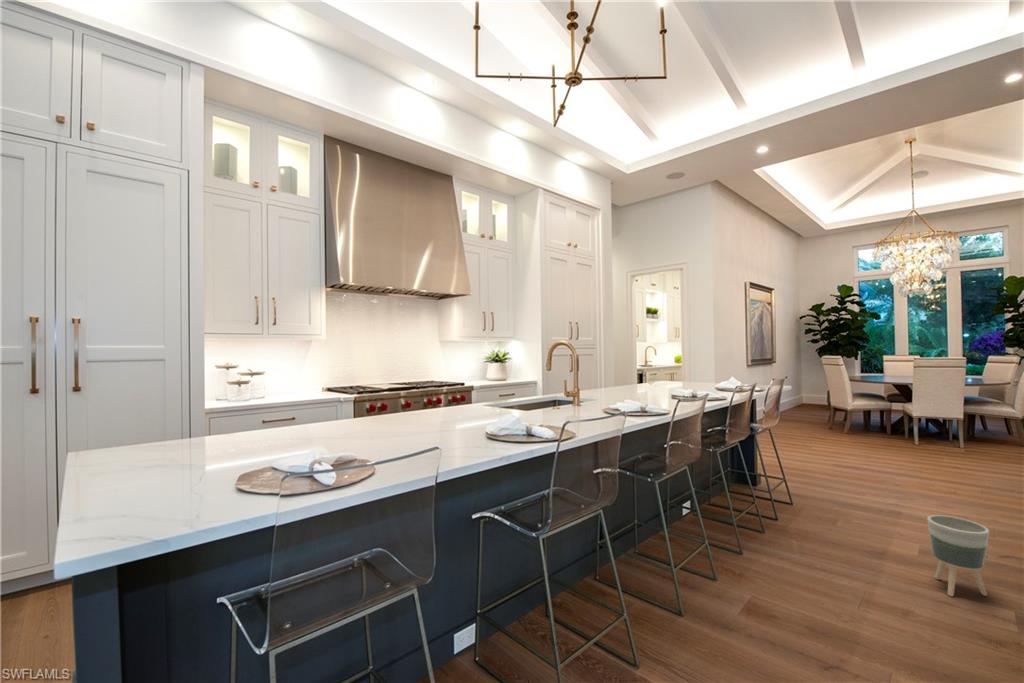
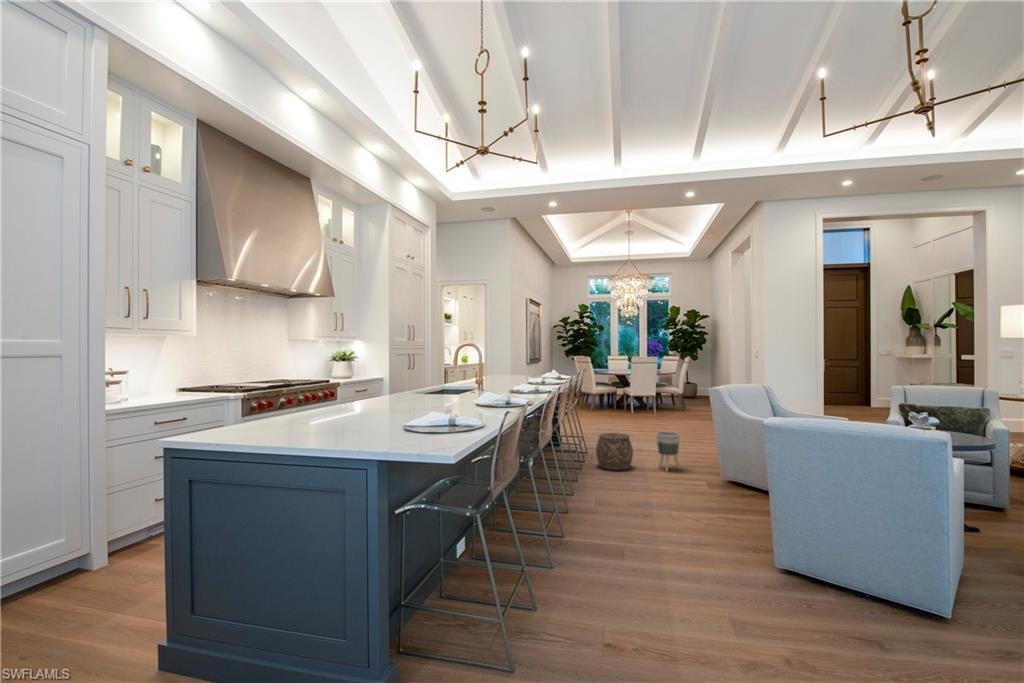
woven basket: none [799,496,875,568] -> present [596,433,633,470]

